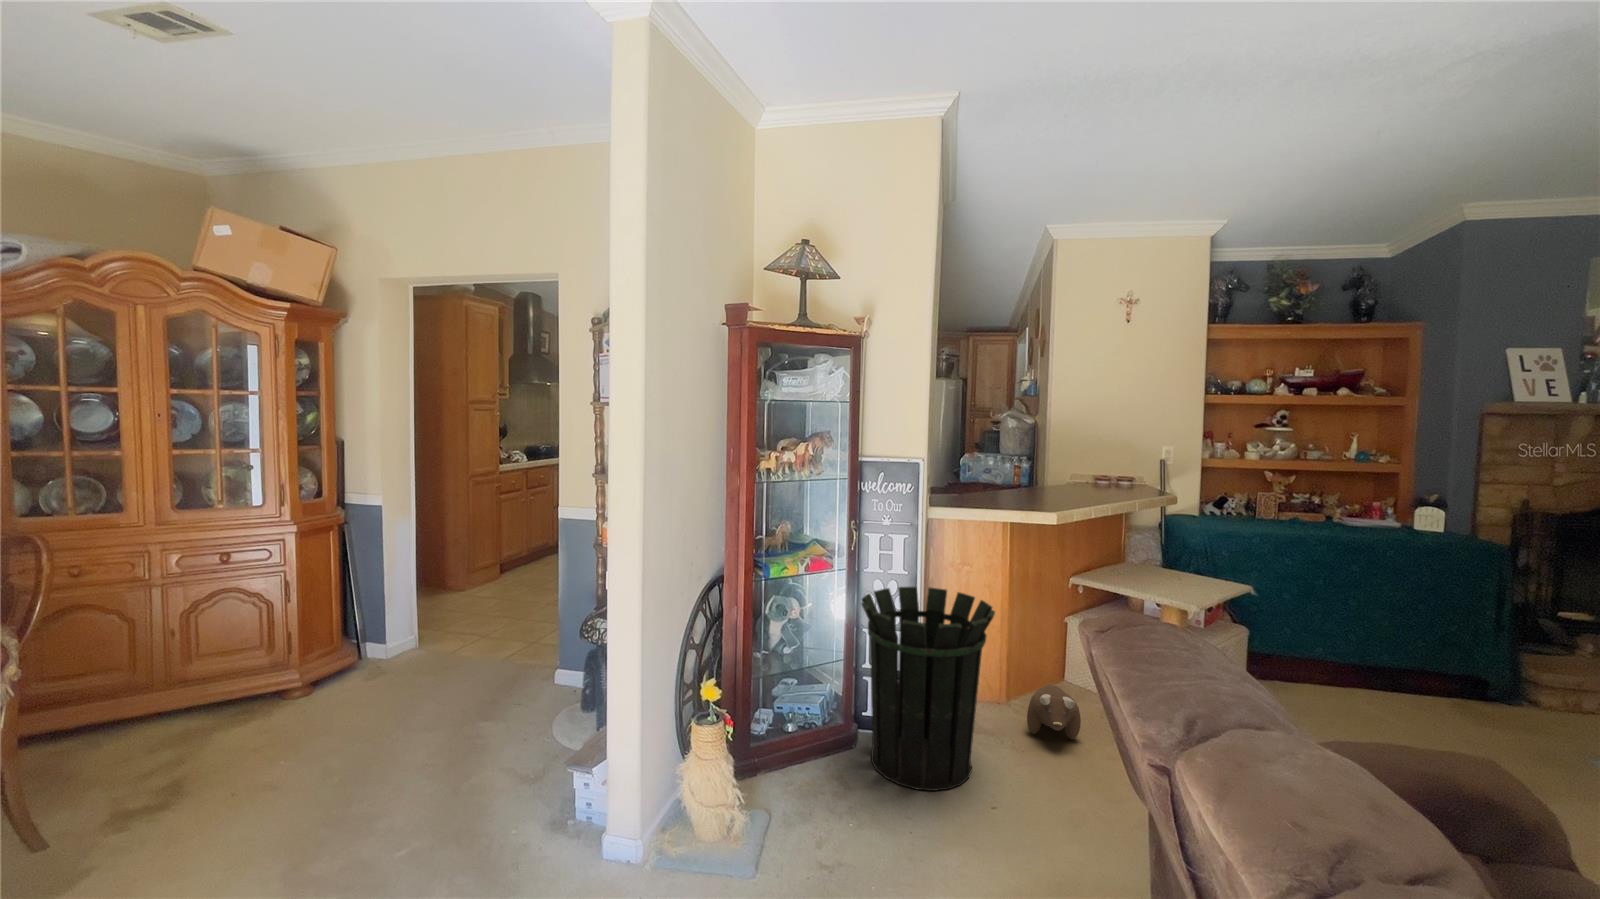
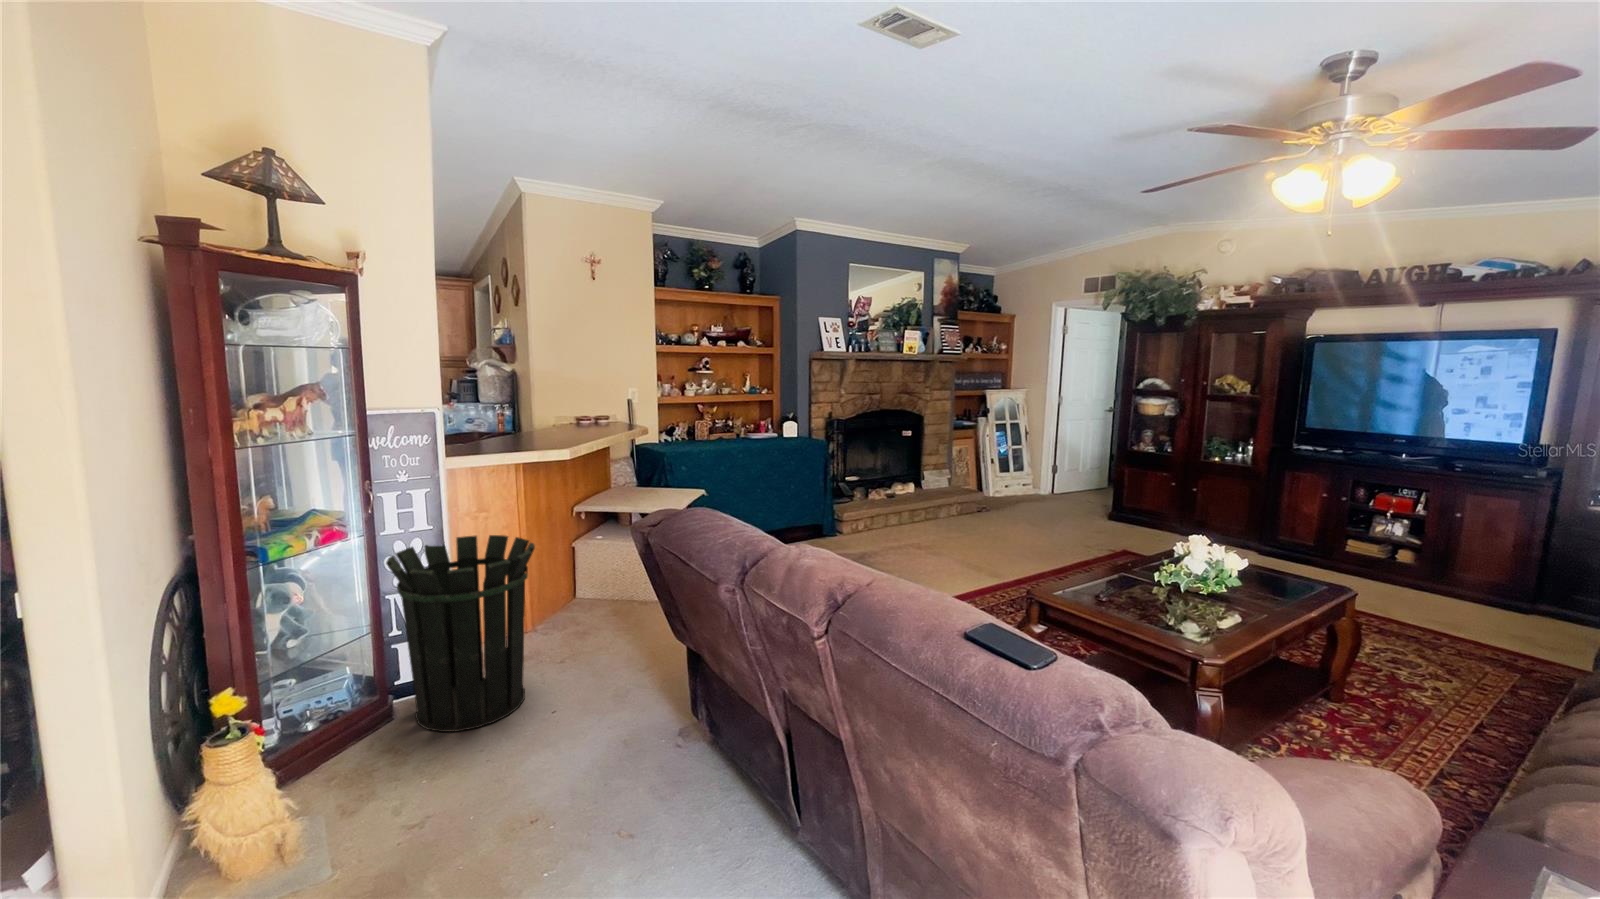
plush toy: present [1027,685,1081,739] -> none [562,598,606,644]

